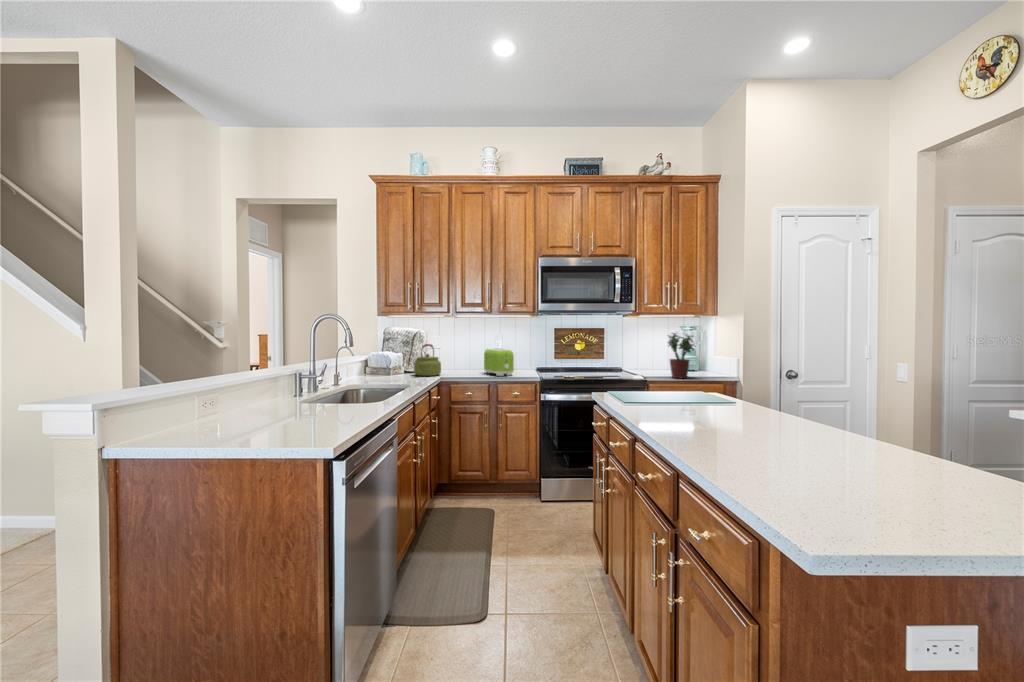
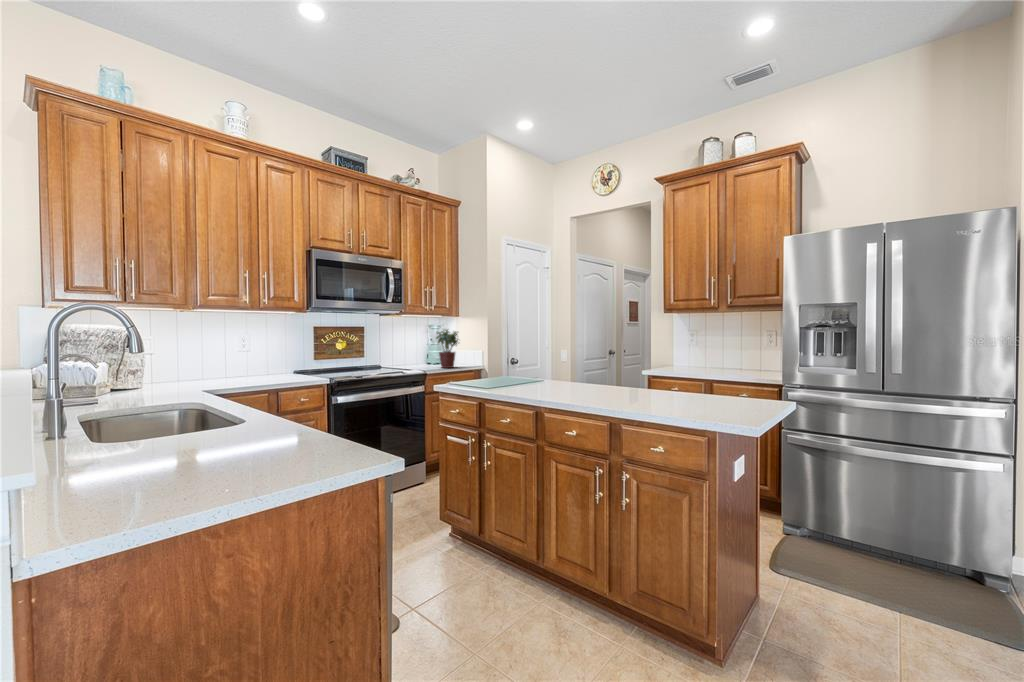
kettle: present [414,344,441,376] -> none [148,346,195,391]
toaster: present [484,348,514,376] -> none [247,350,297,381]

